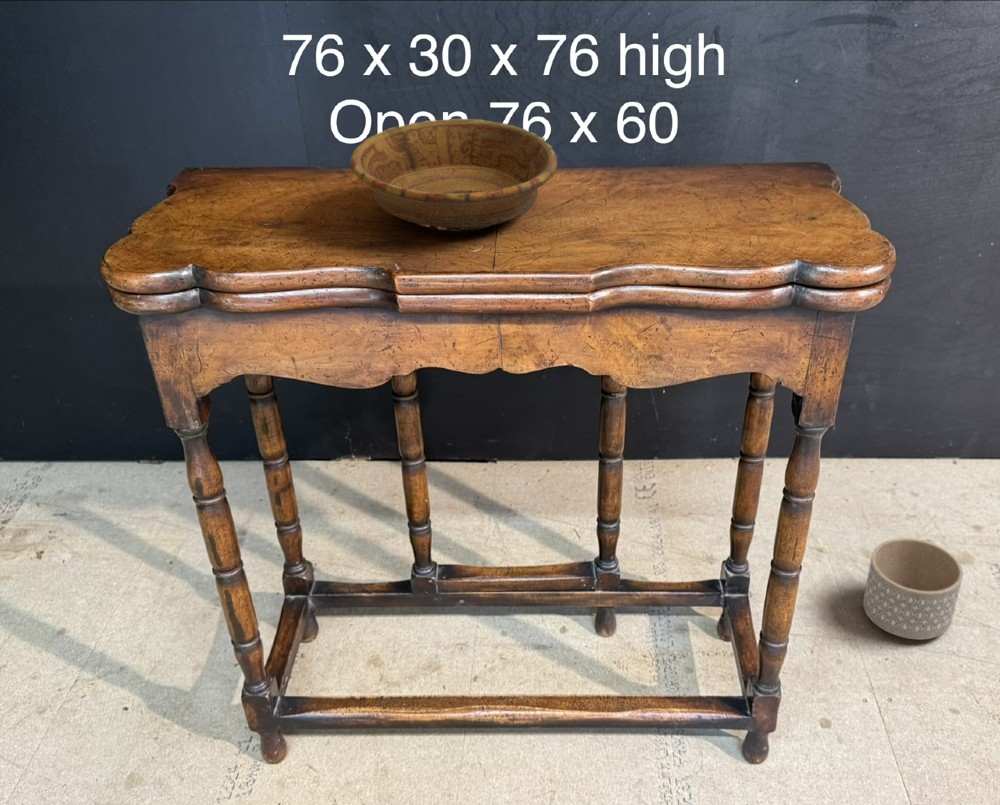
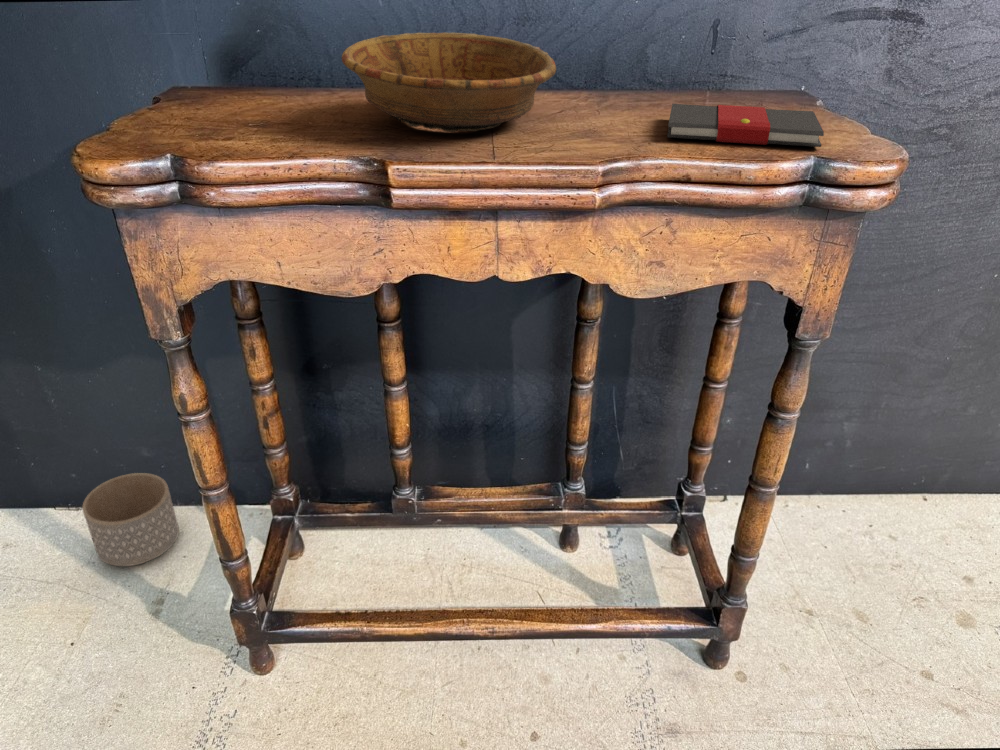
book: none [663,191,816,246] -> present [667,104,824,147]
planter: present [863,538,963,639] -> present [82,473,179,566]

